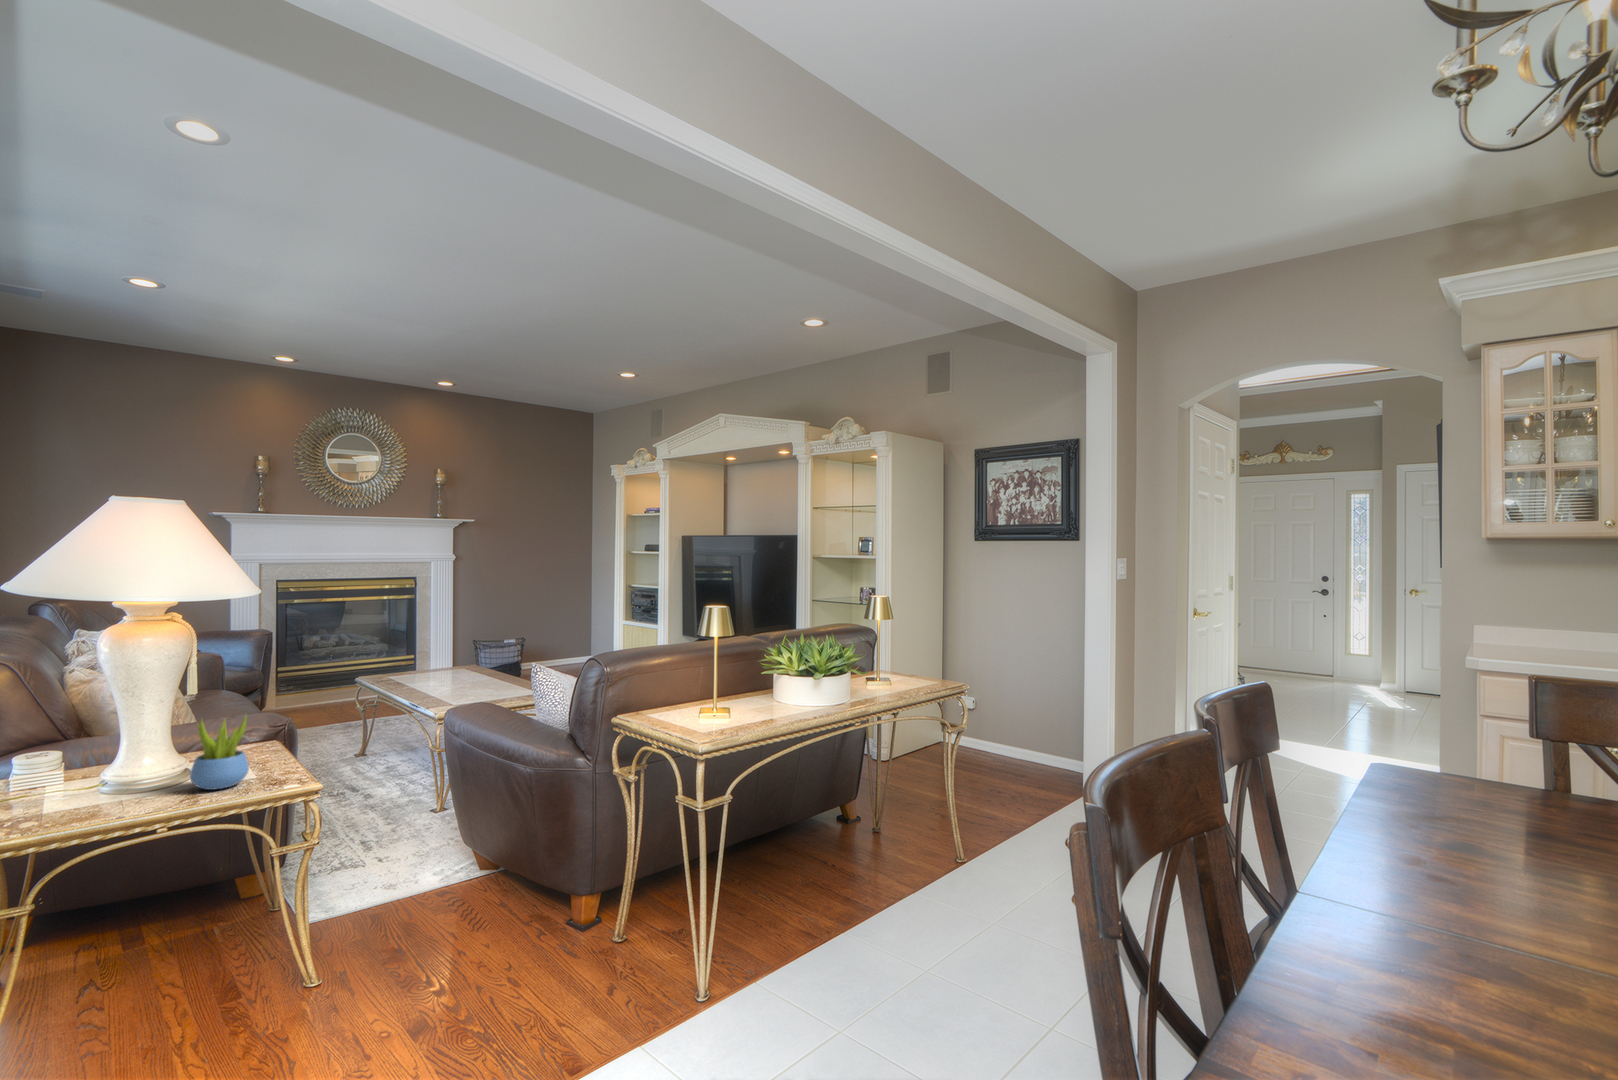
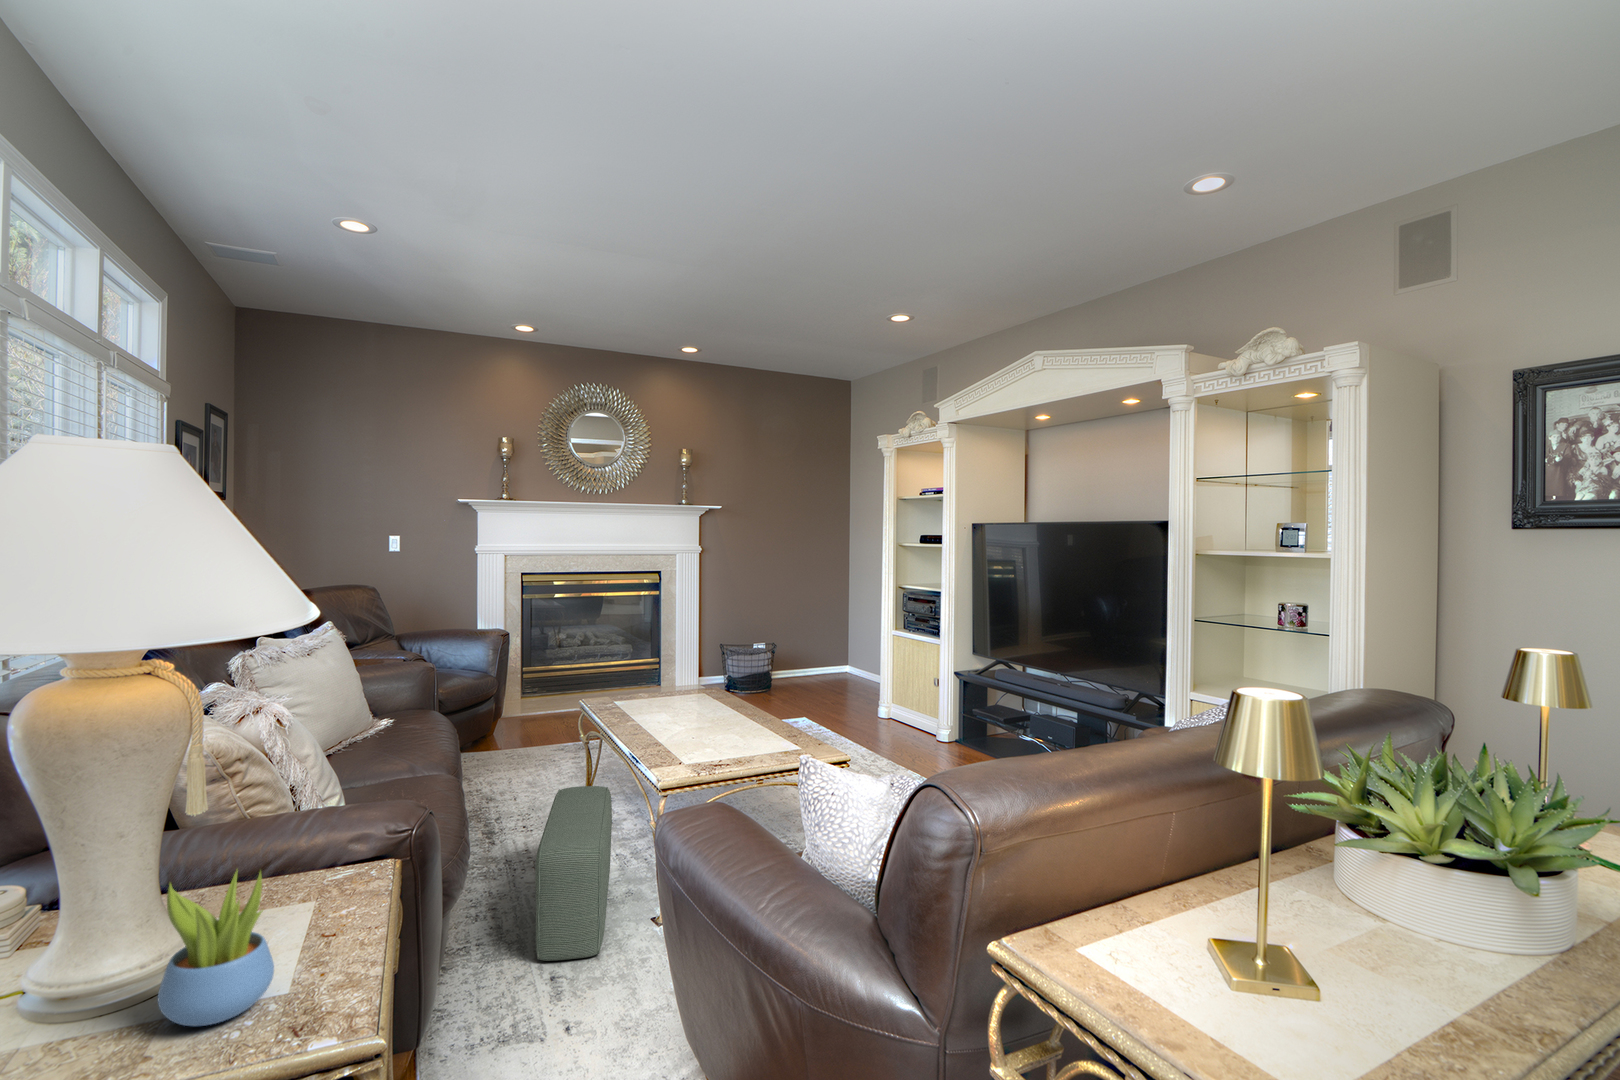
pouf: none [345,730,397,836] -> present [535,786,612,961]

